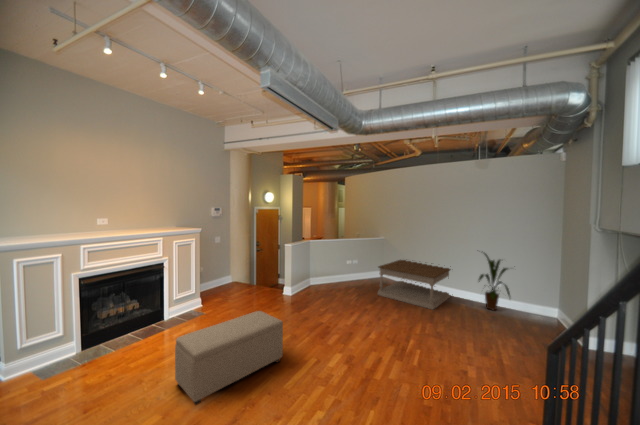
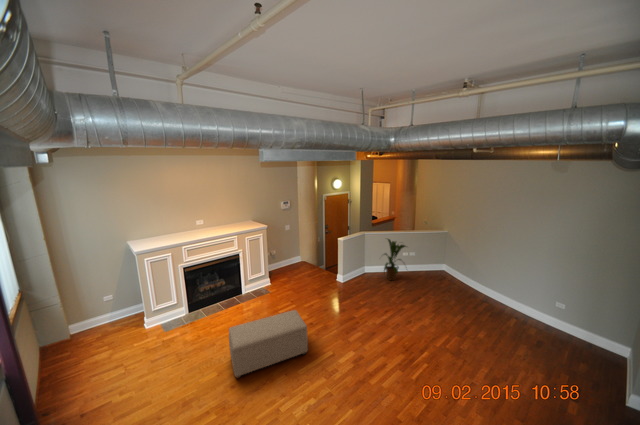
house plant: present [479,253,510,310] -> present [384,239,406,281]
coffee table: present [378,260,451,309] -> none [426,259,521,326]

